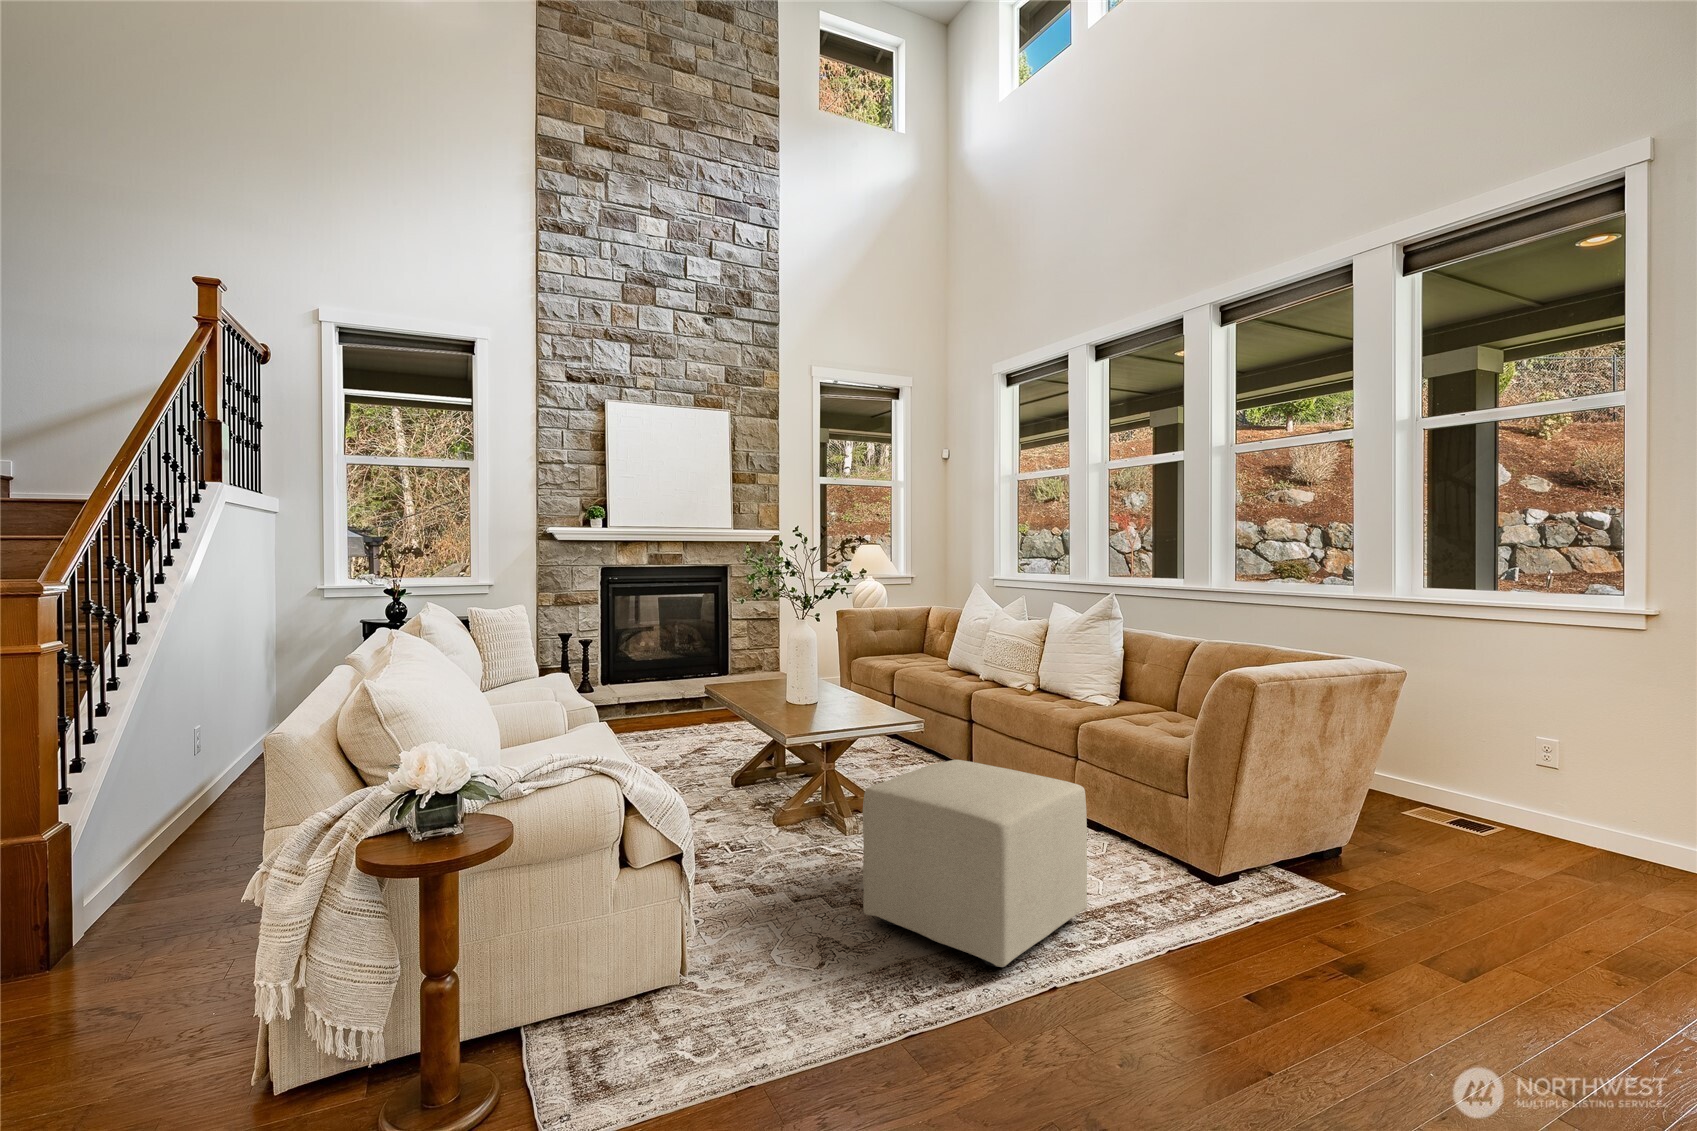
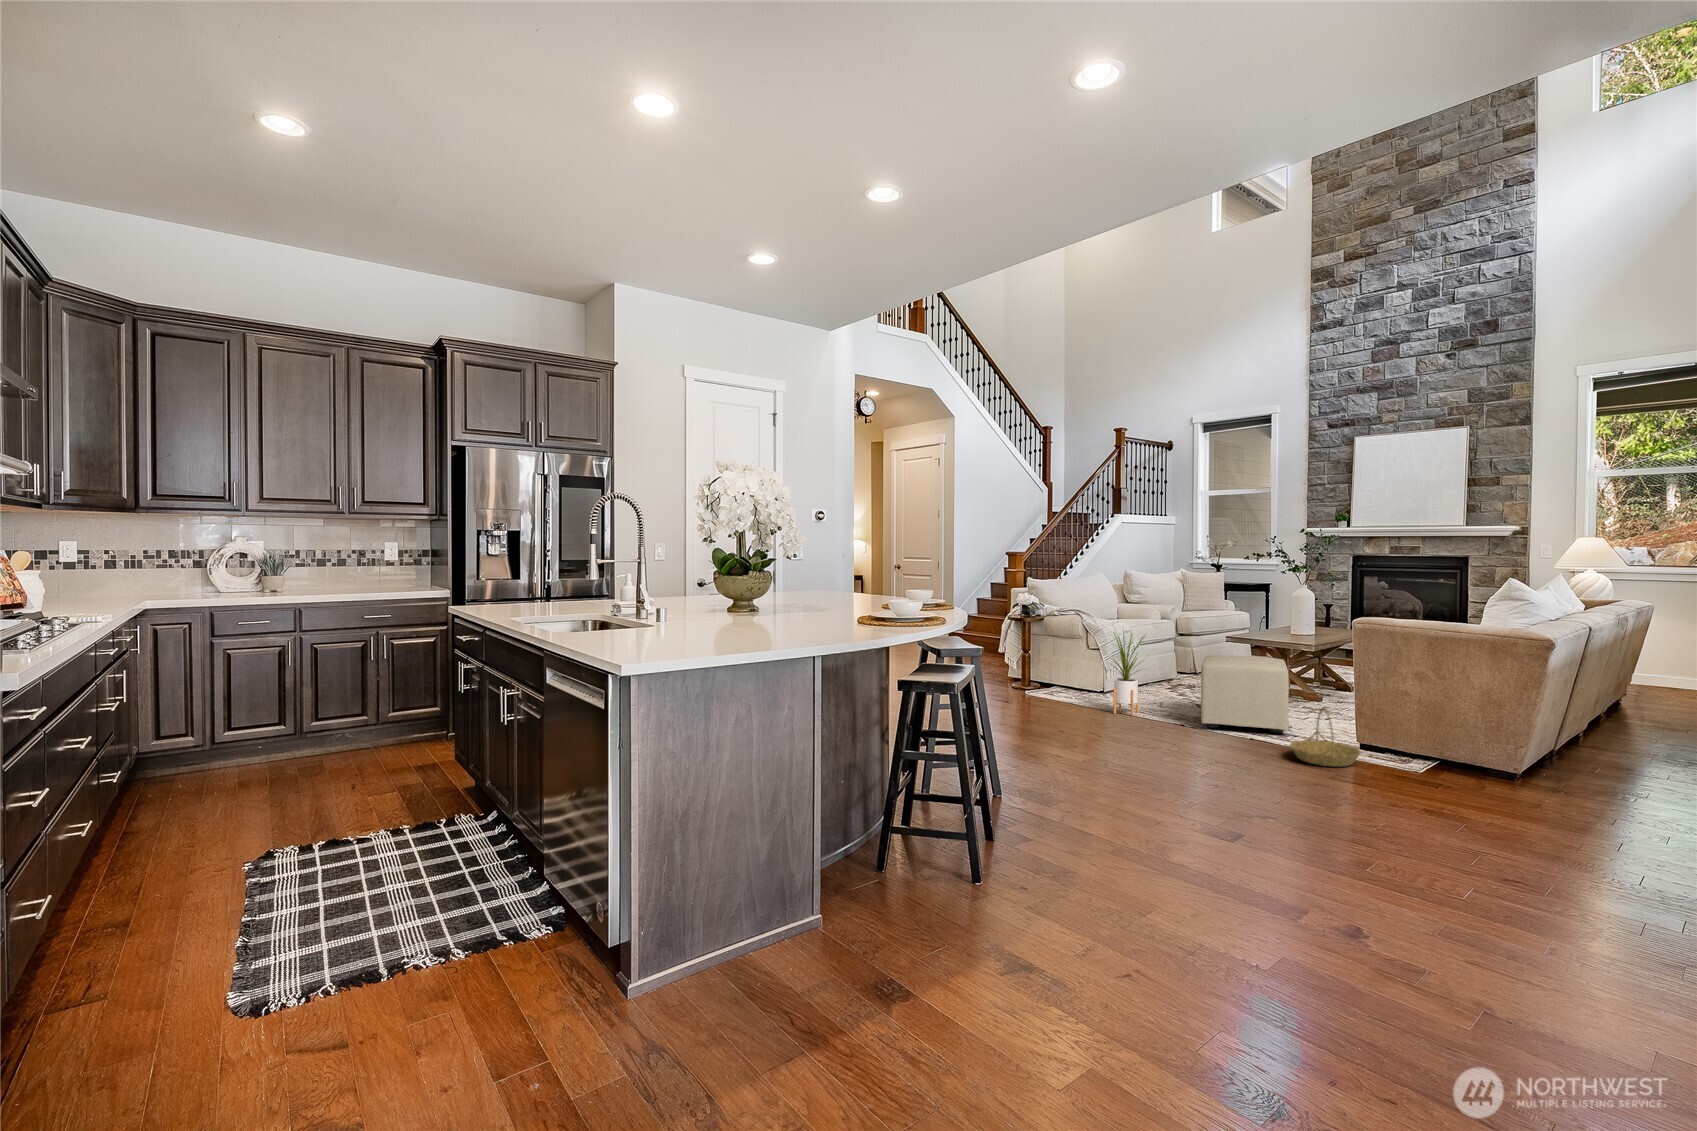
house plant: none [701,754,840,1039] -> present [1106,630,1146,716]
basket: none [1218,854,1357,982] -> present [1290,708,1361,767]

